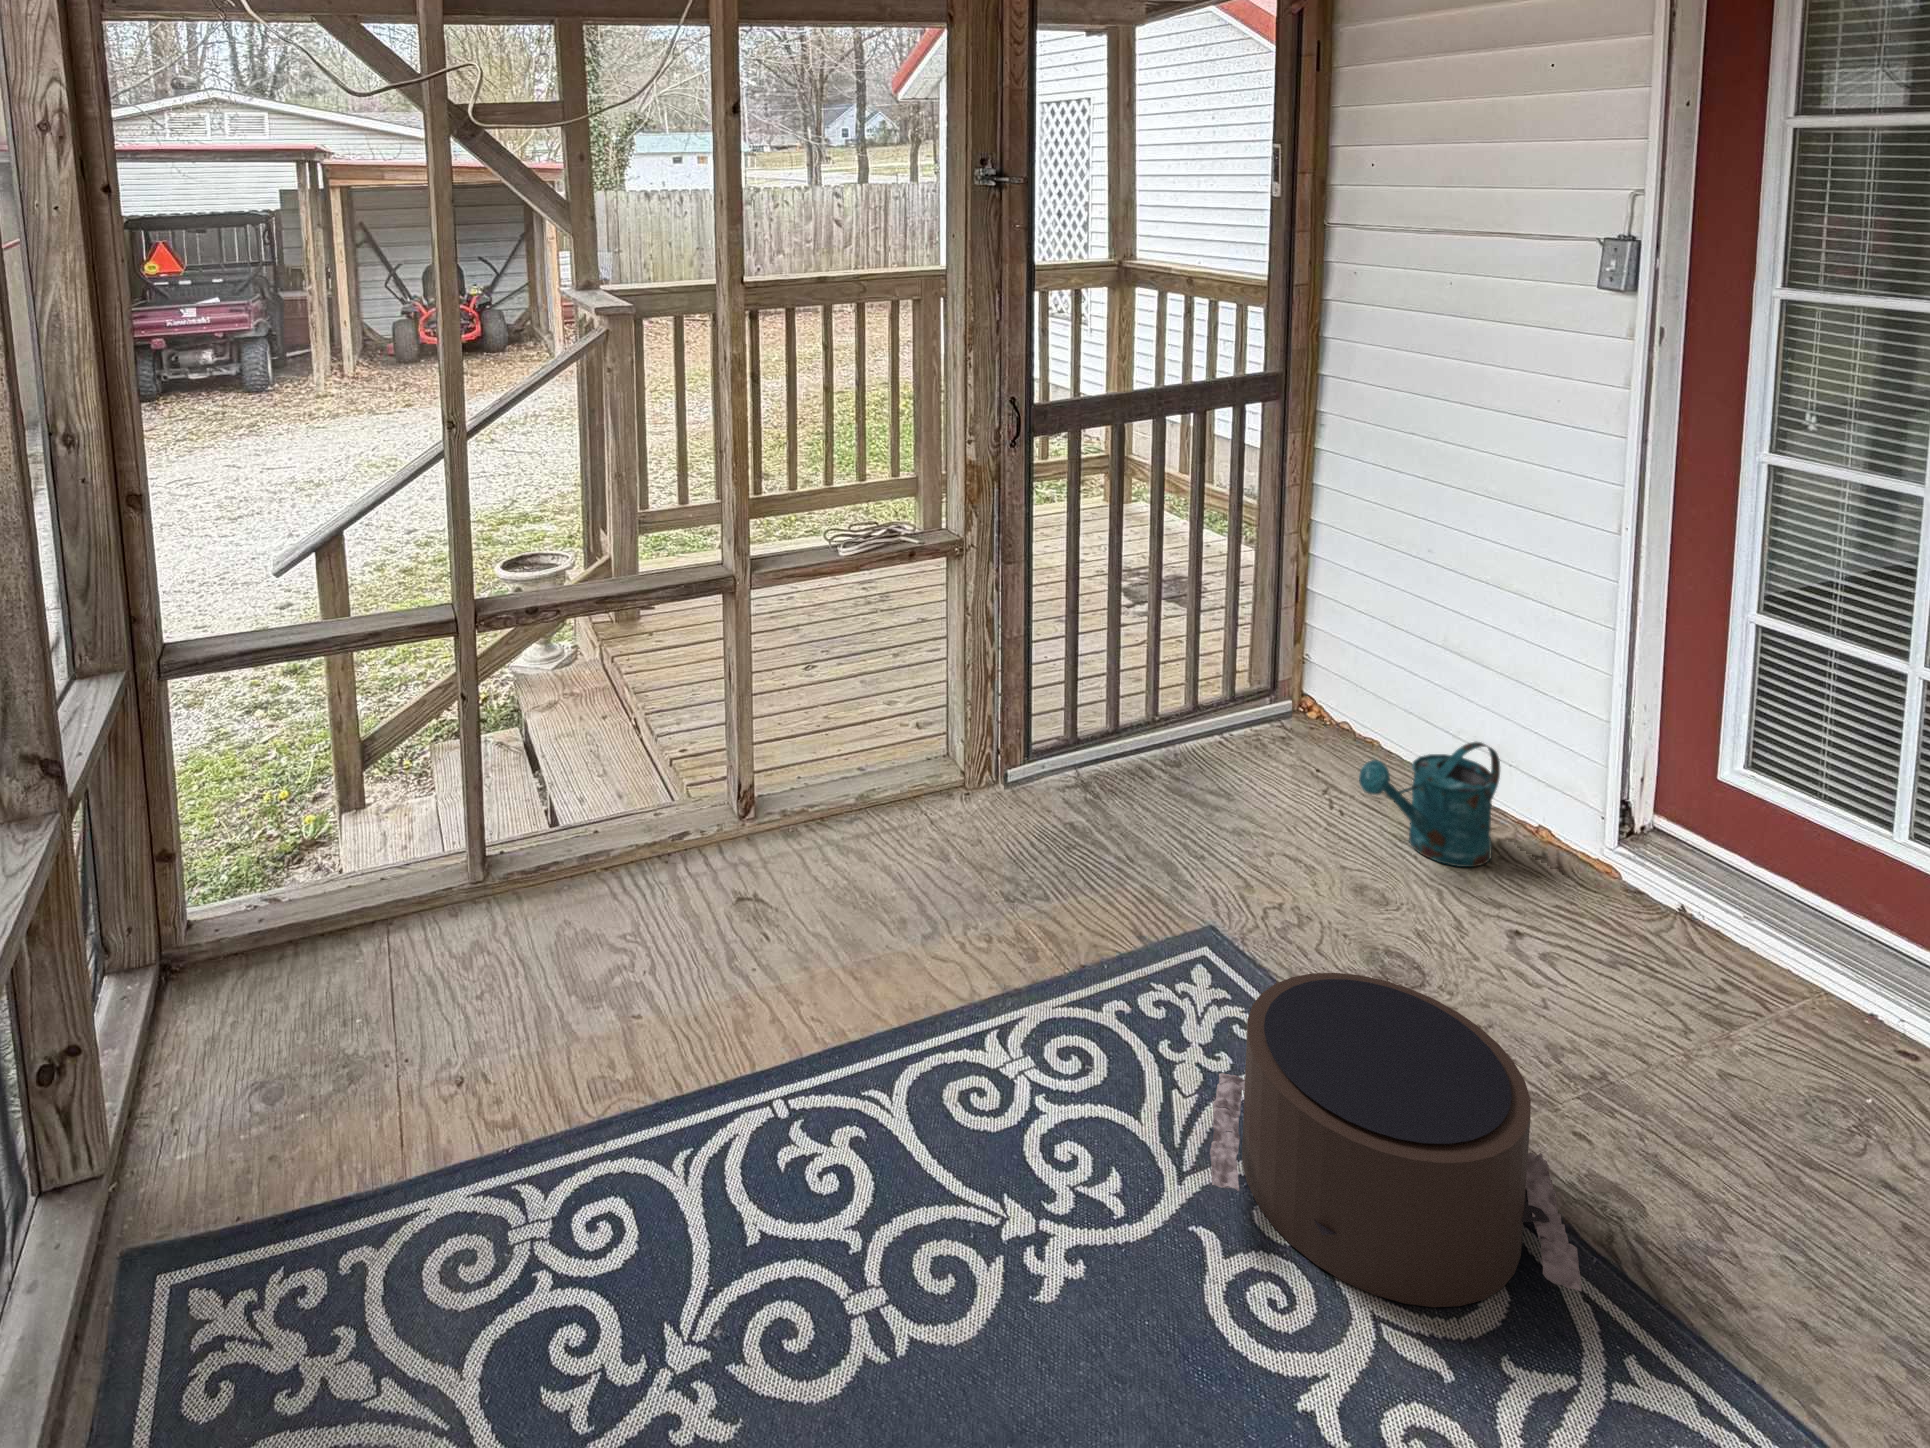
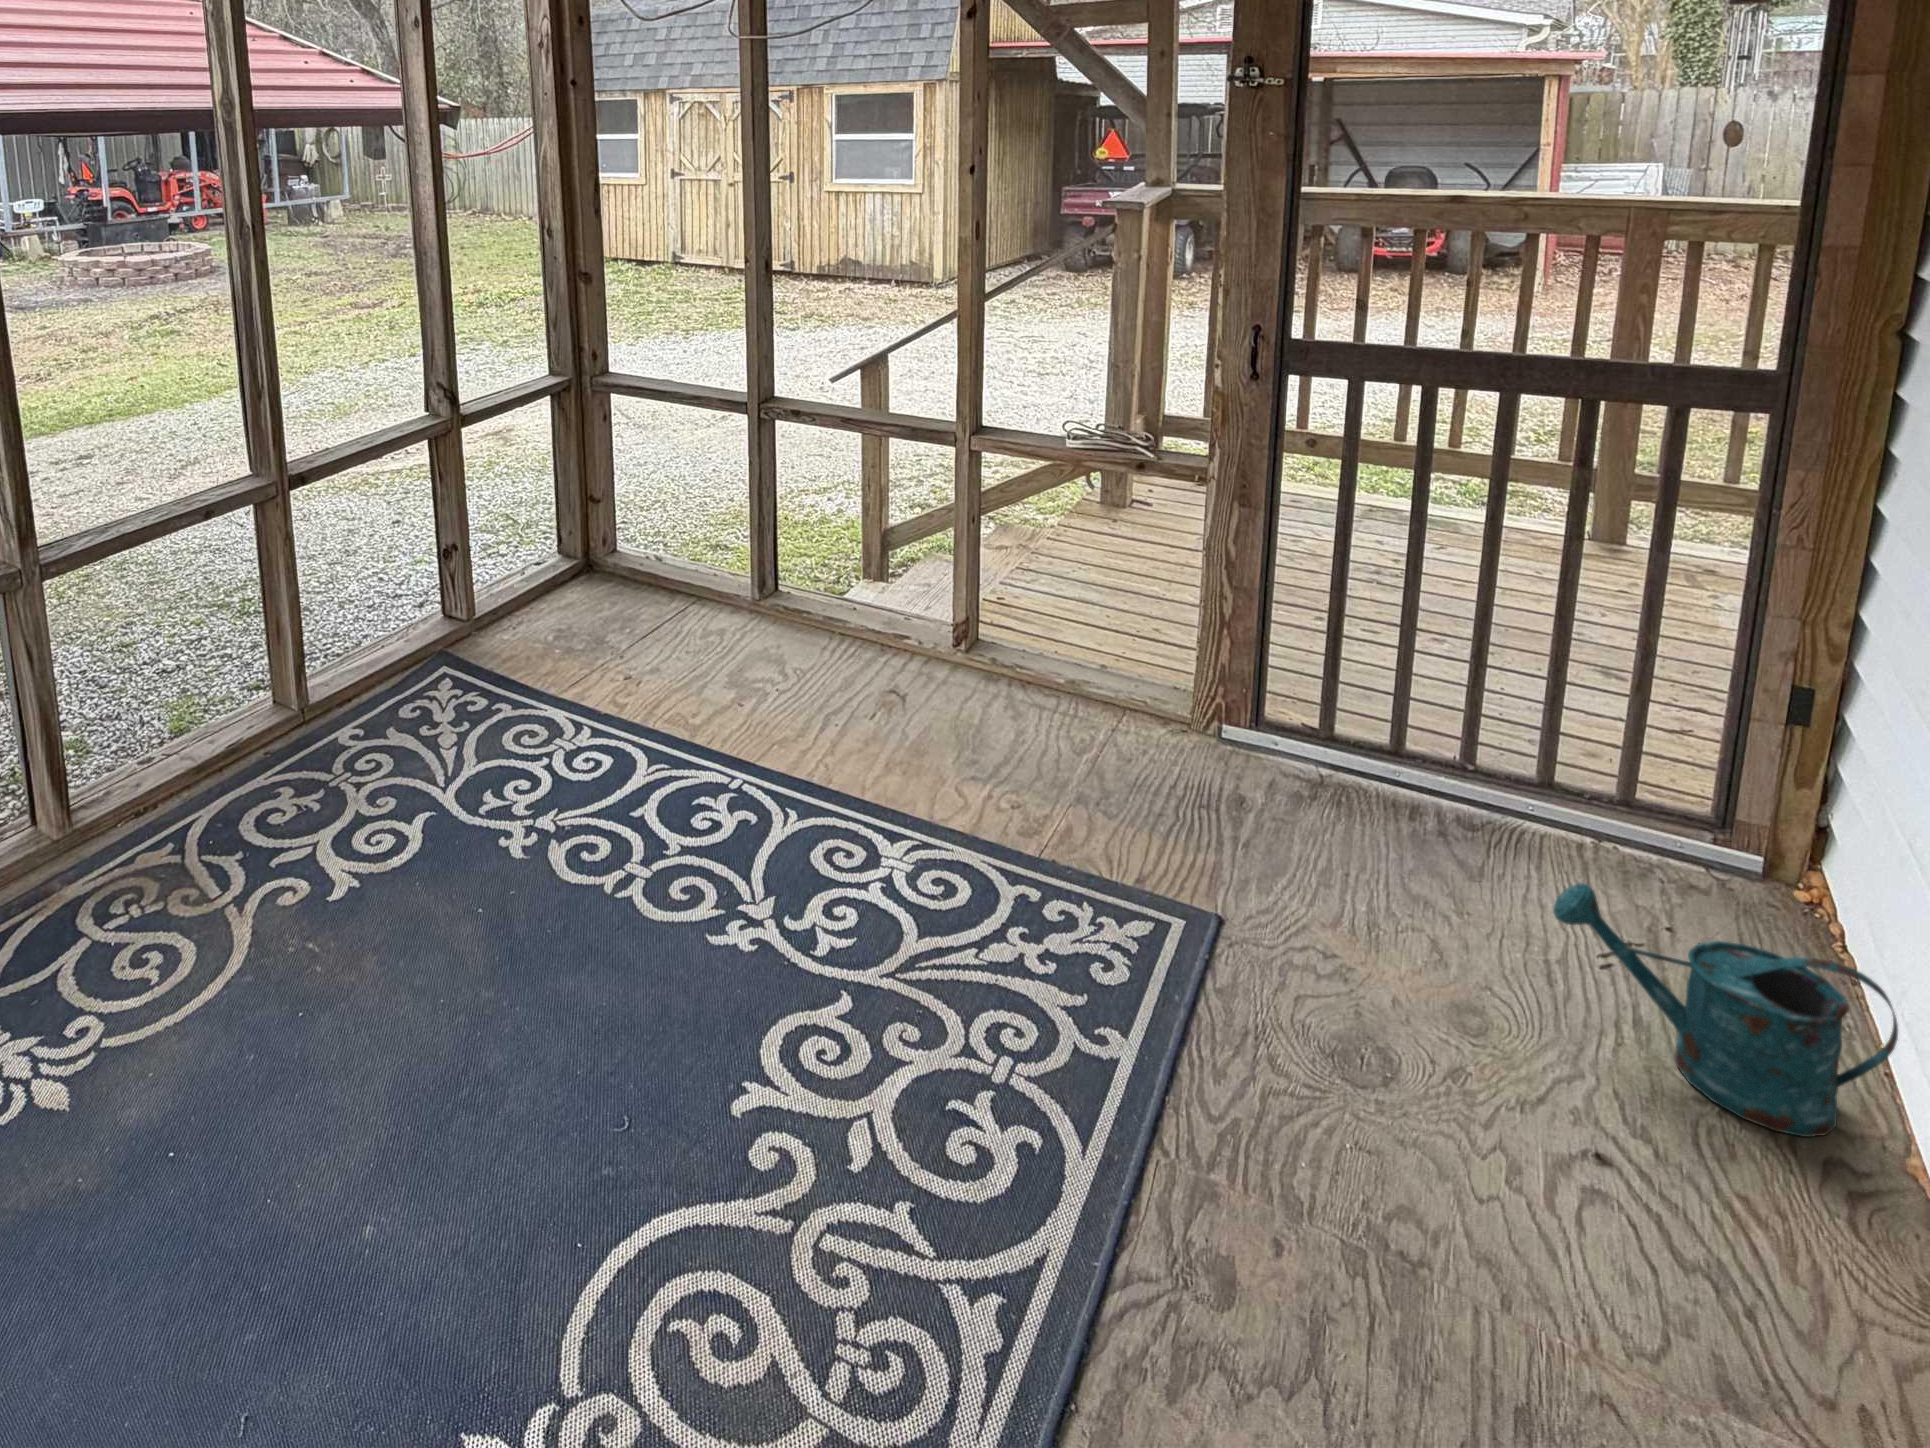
pouf: present [1210,973,1582,1307] -> none [863,890,1173,1242]

